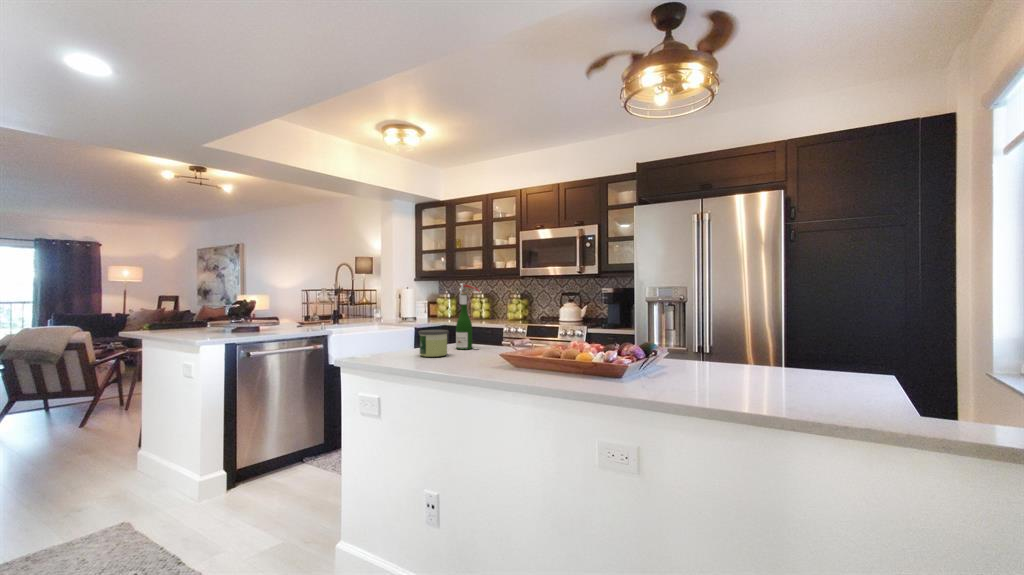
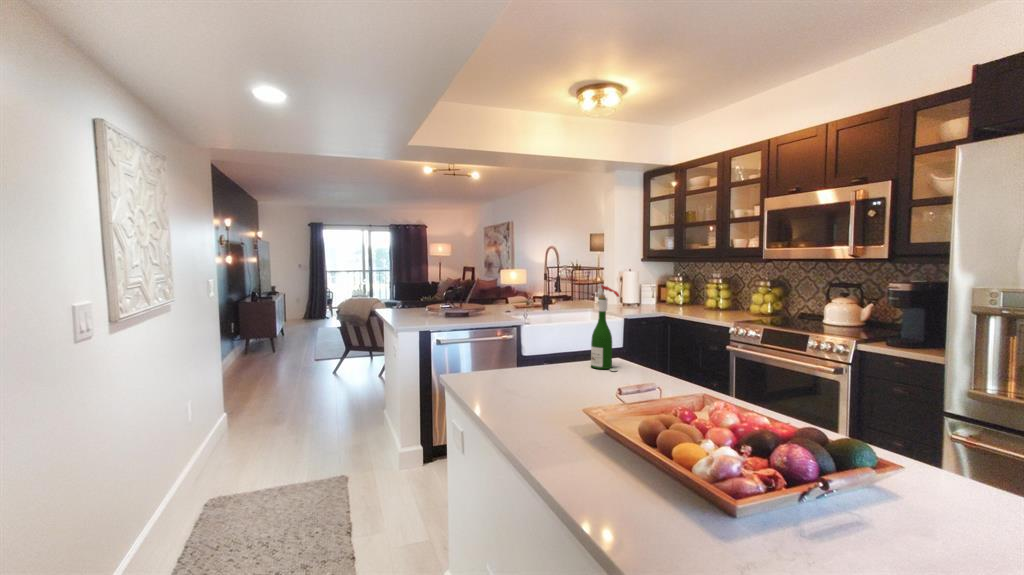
candle: present [418,330,449,357] -> none [526,343,563,379]

